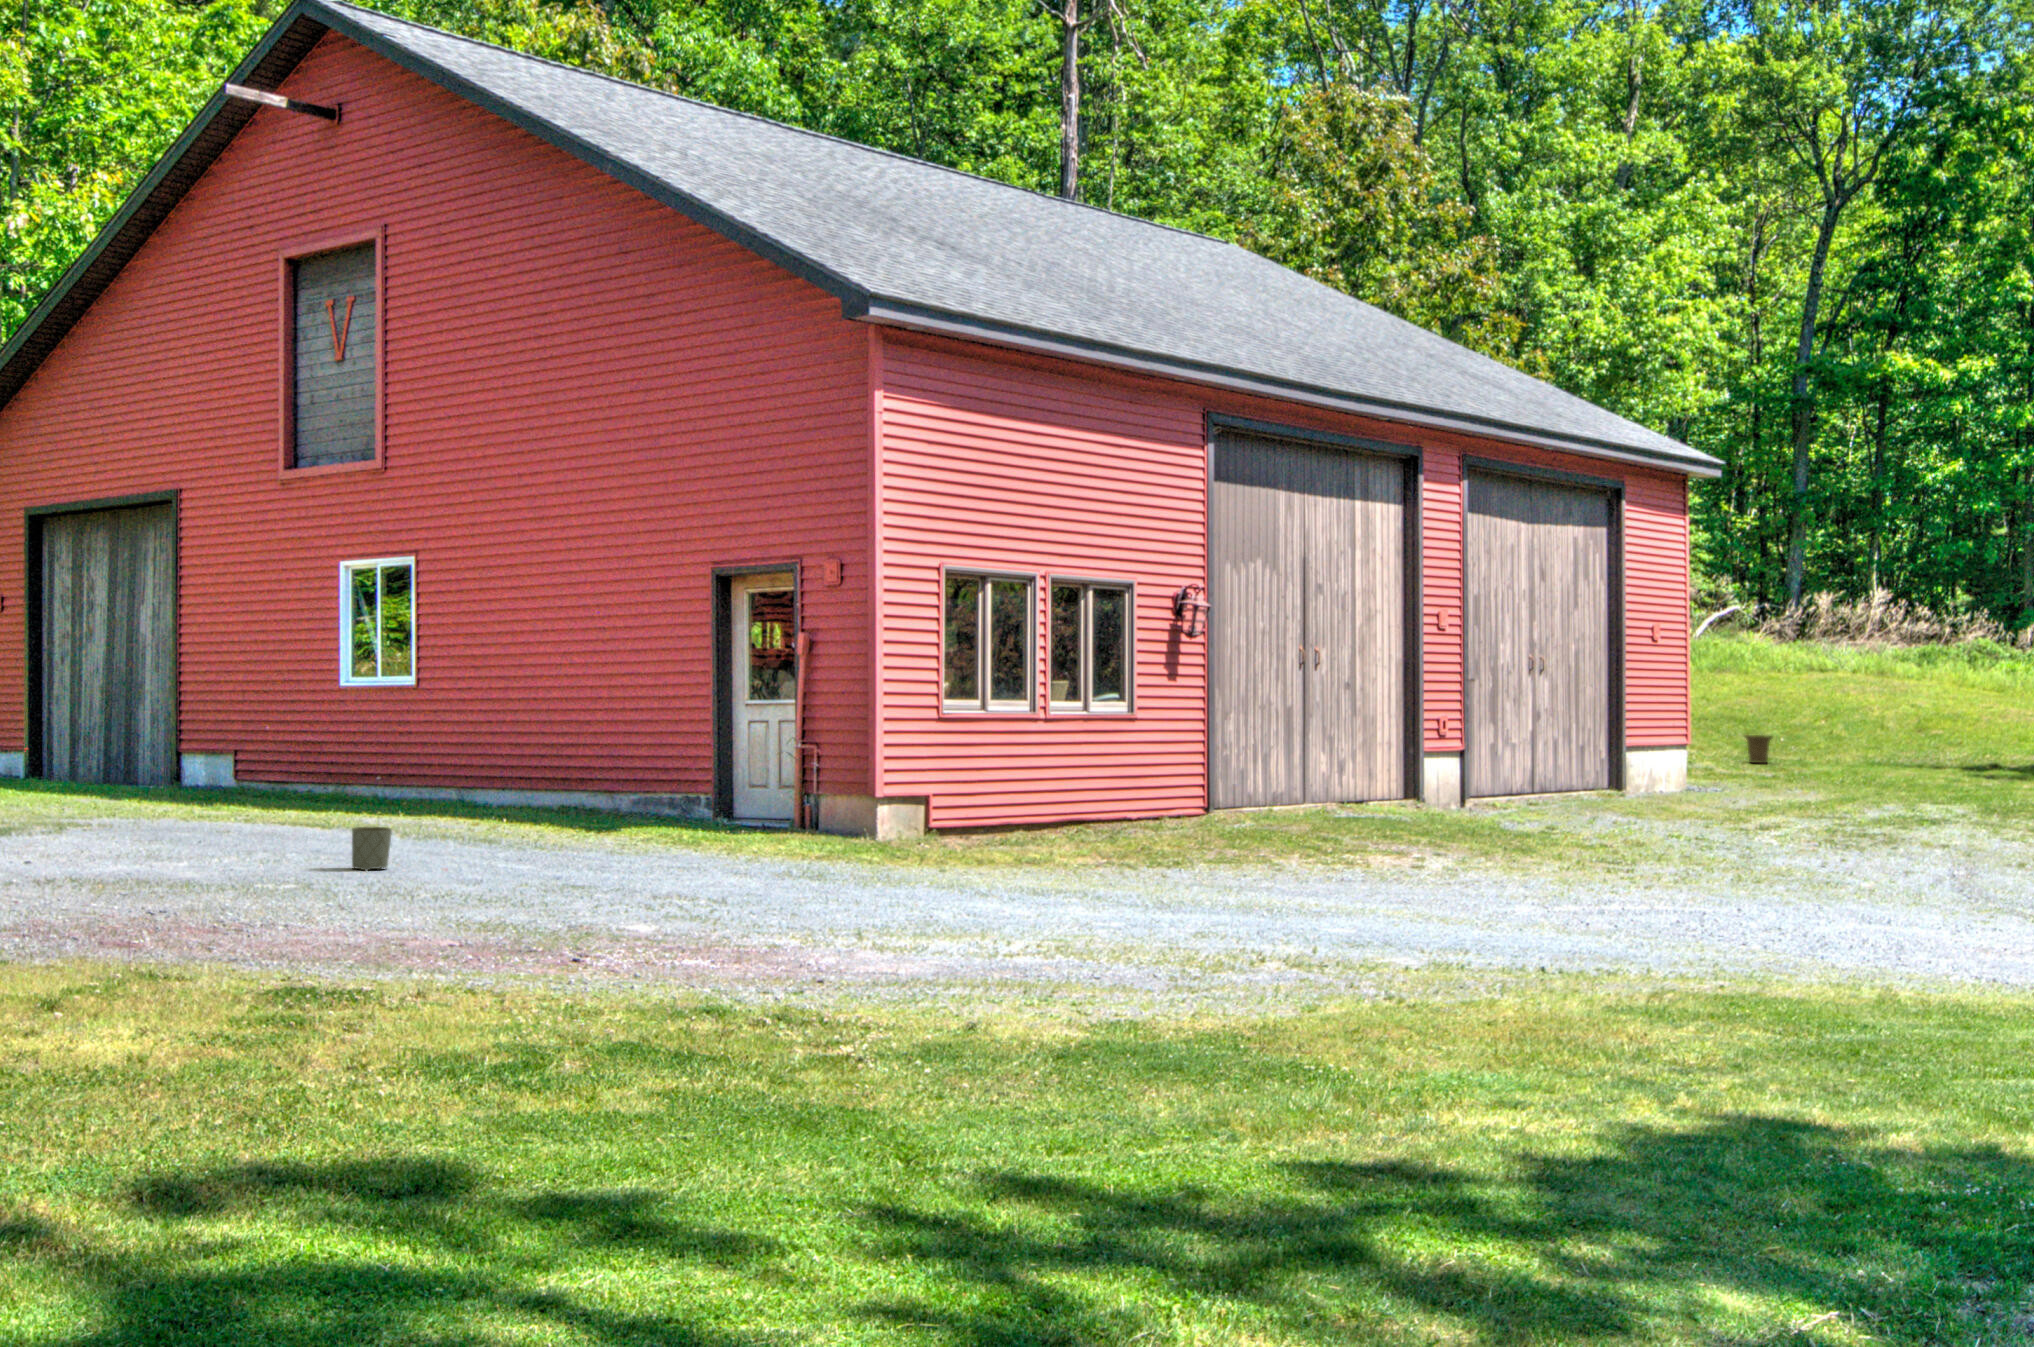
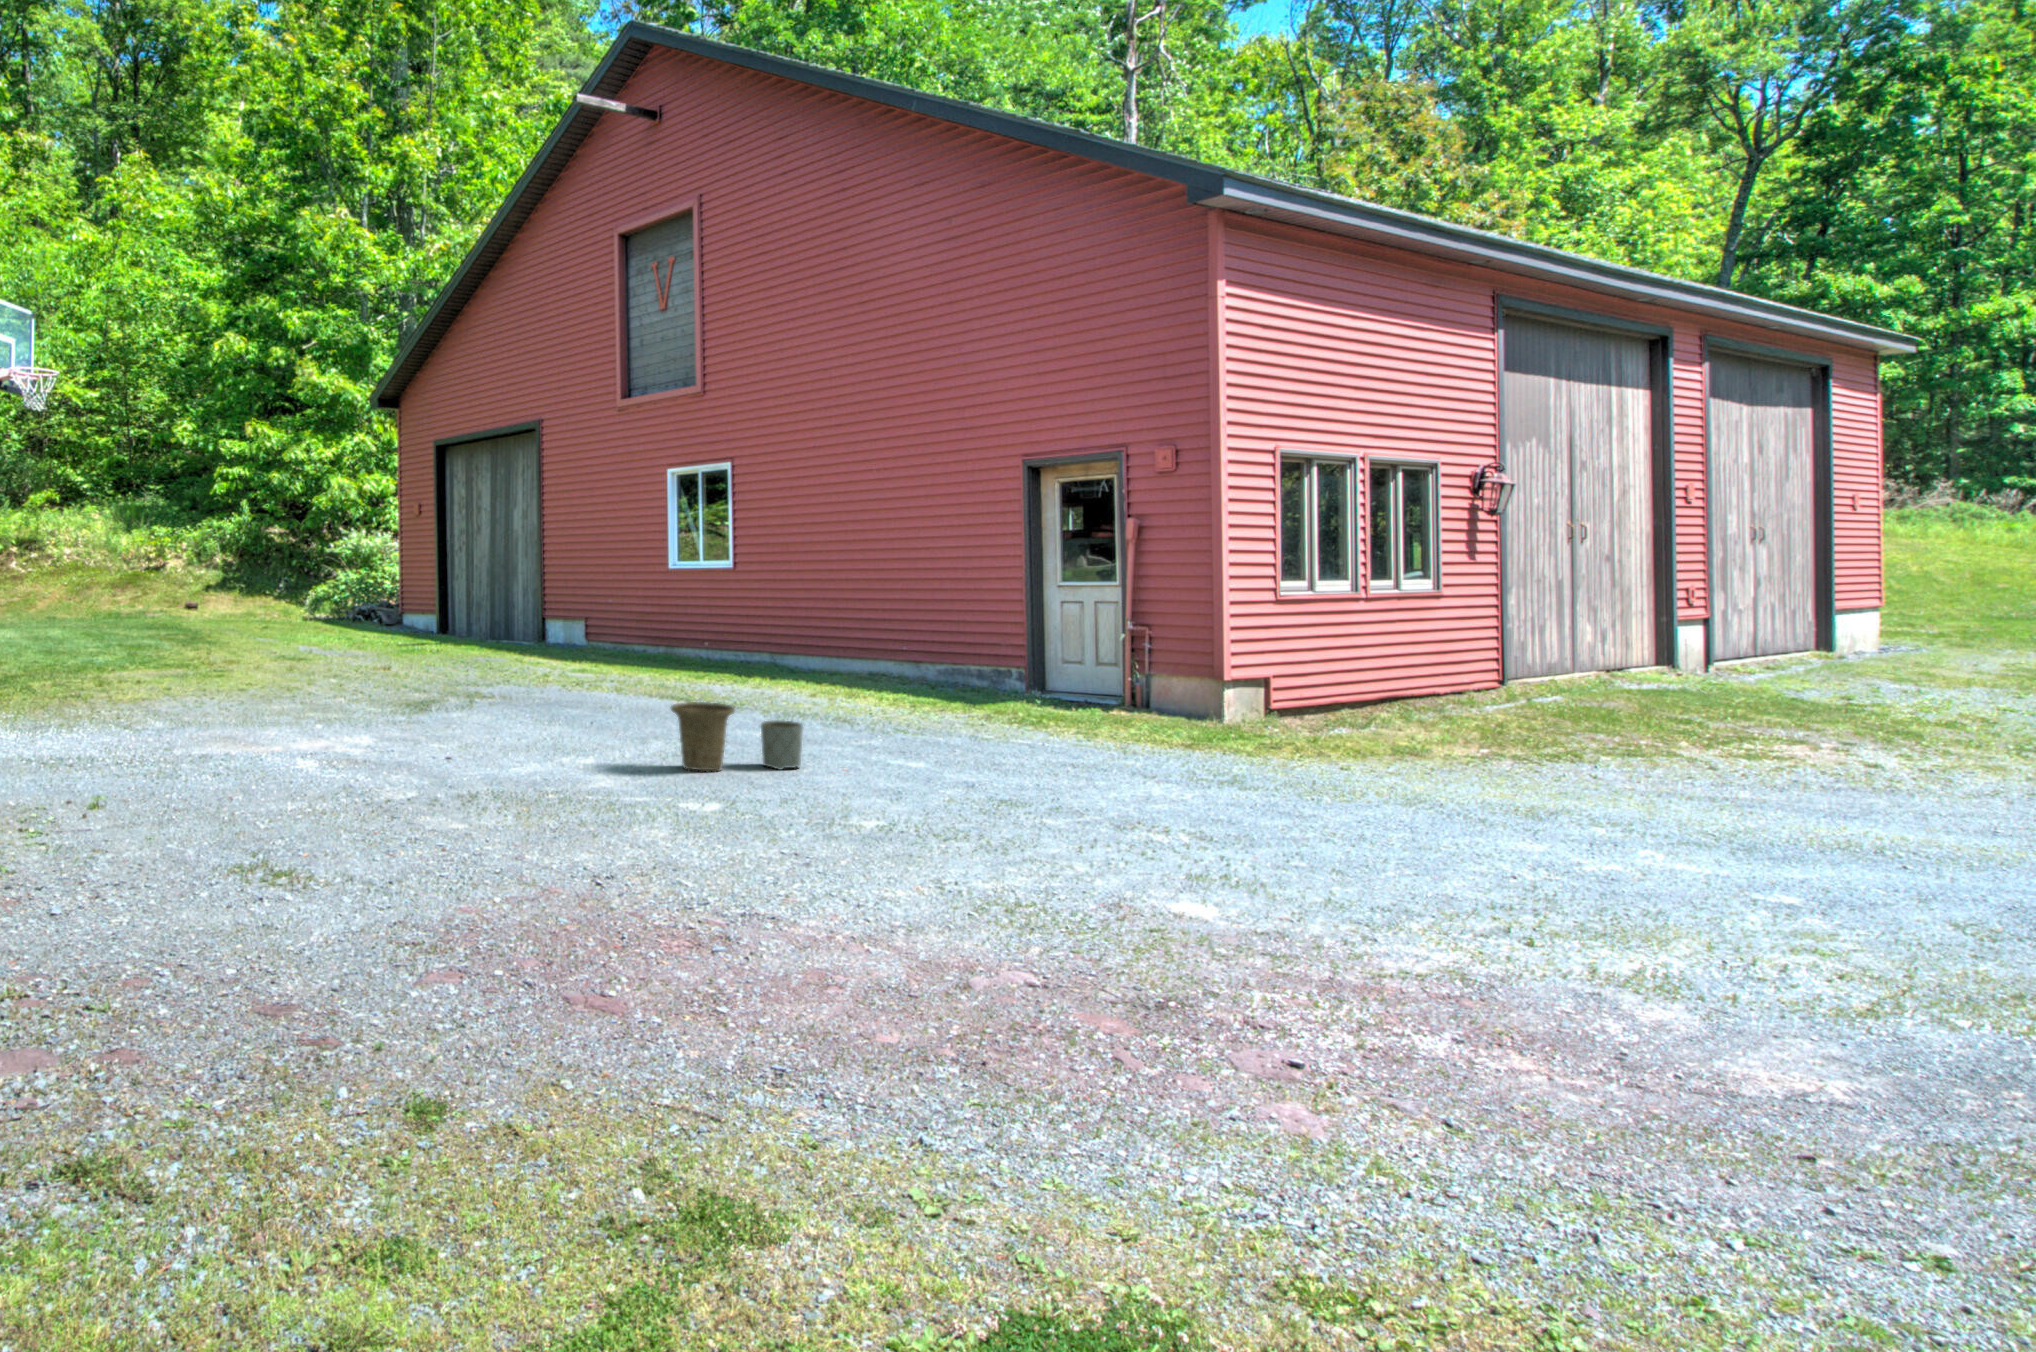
basket: present [1745,735,1772,763] -> present [671,702,735,772]

